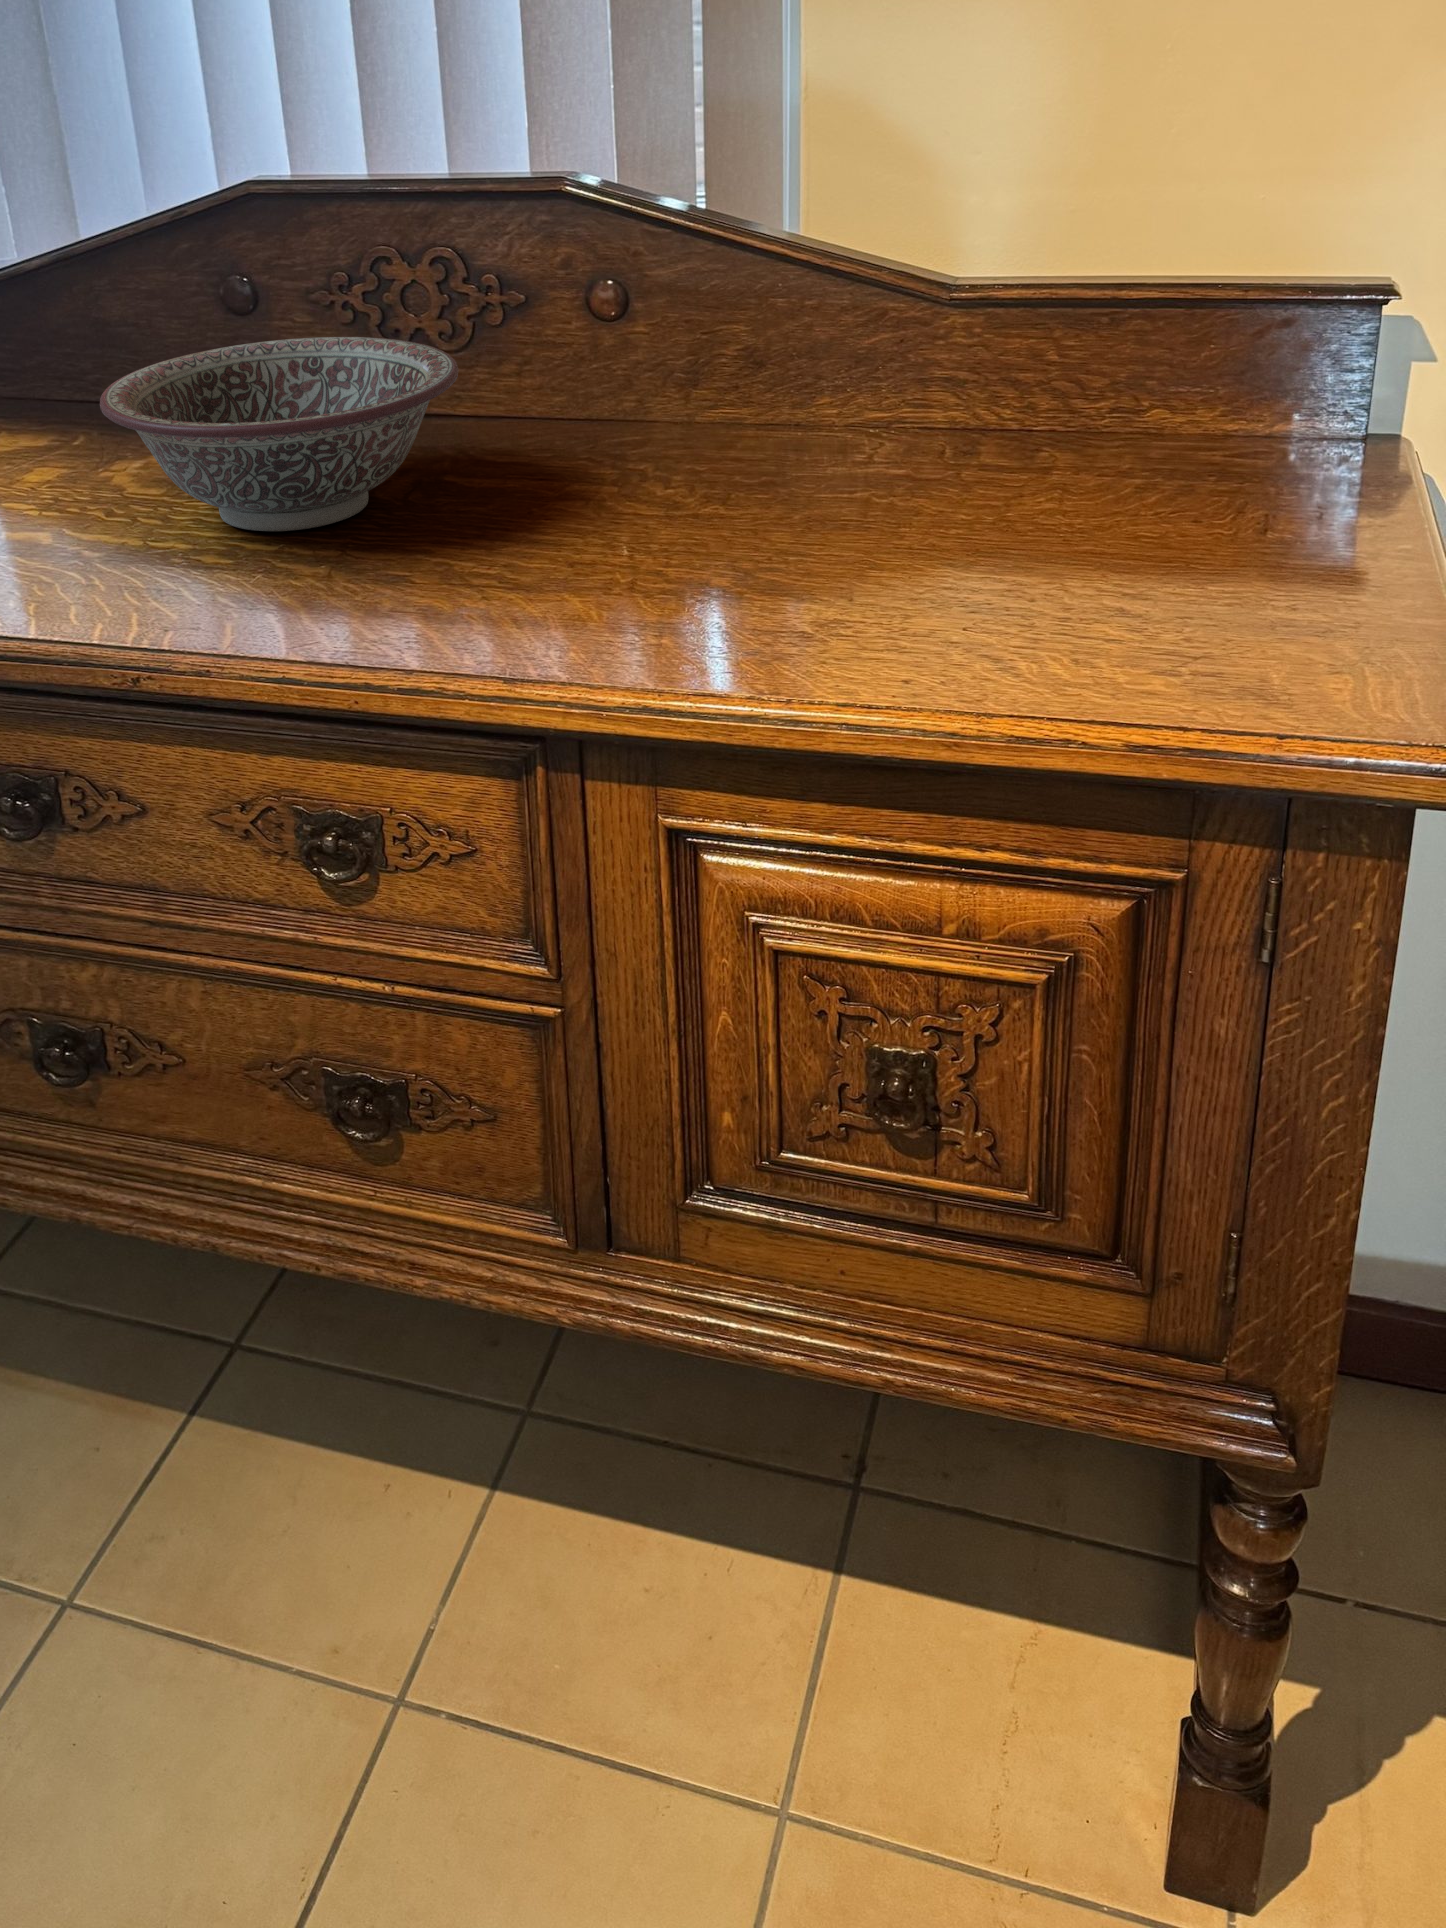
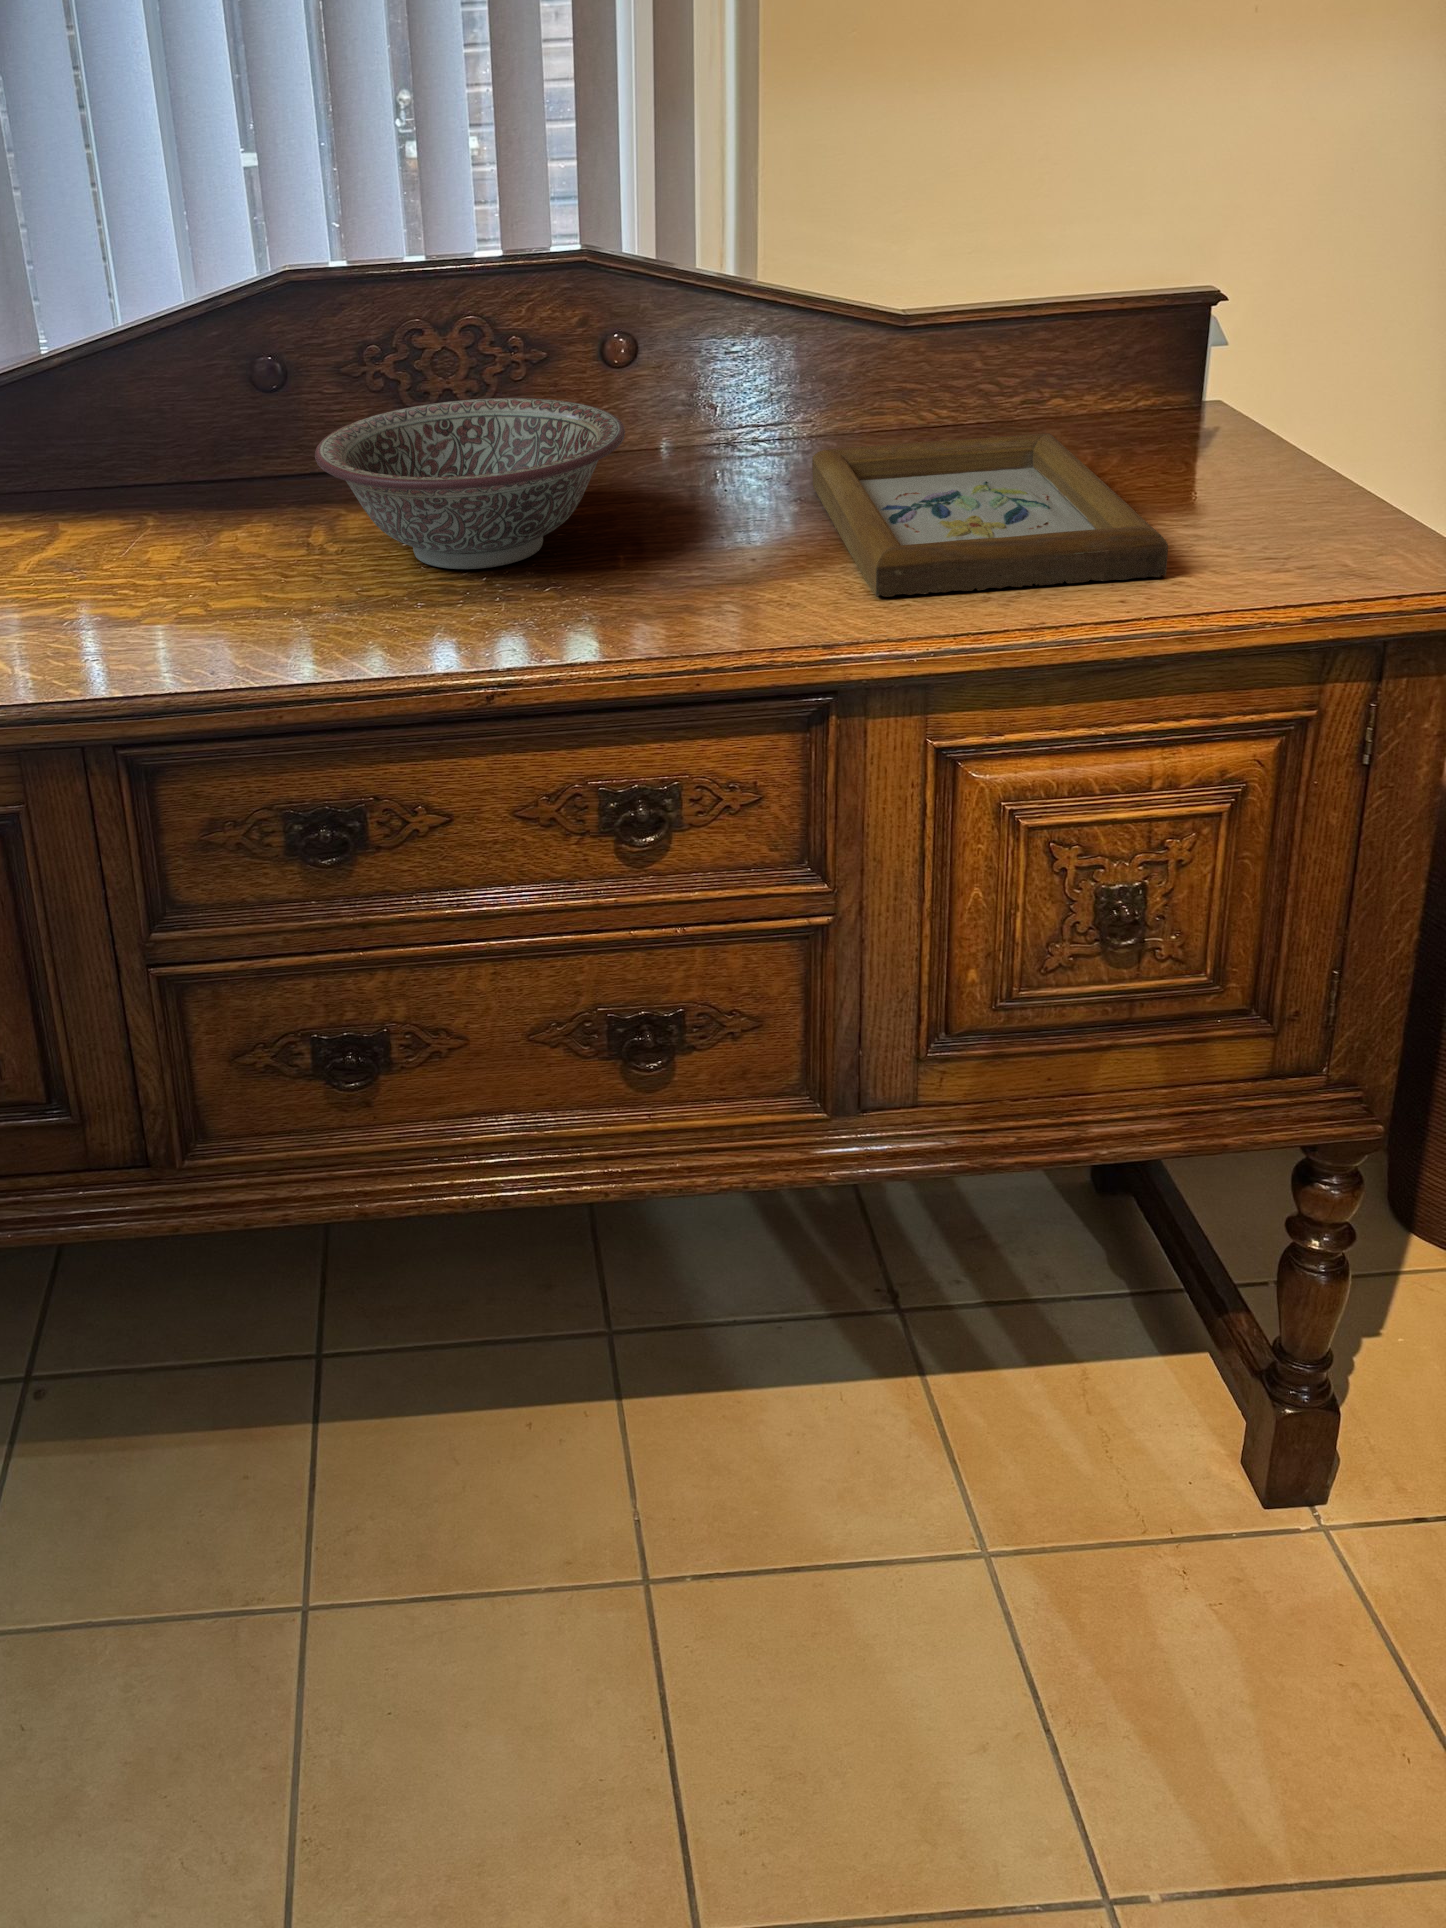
picture frame: none [594,440,1035,660] -> present [812,434,1168,597]

